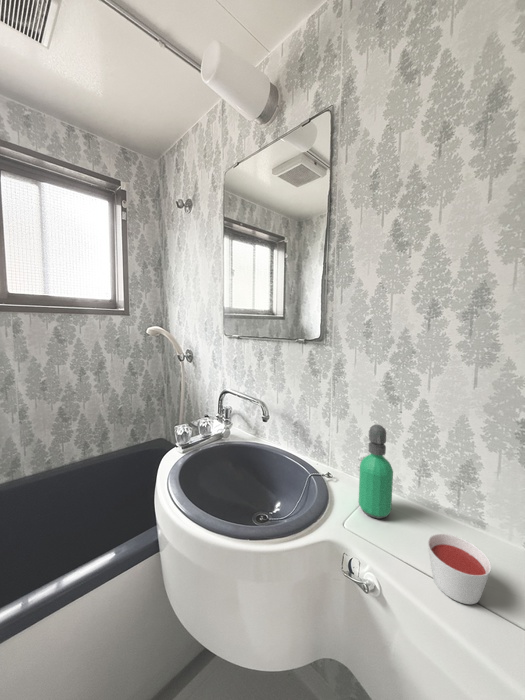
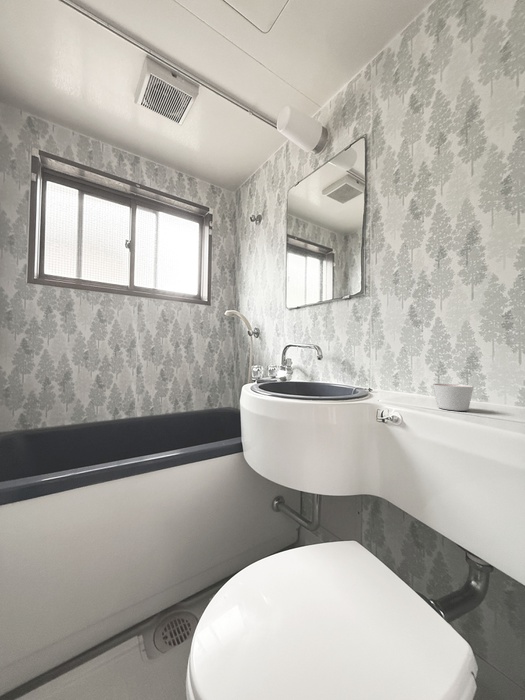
soap dispenser: present [359,425,393,519] -> none [391,334,416,399]

